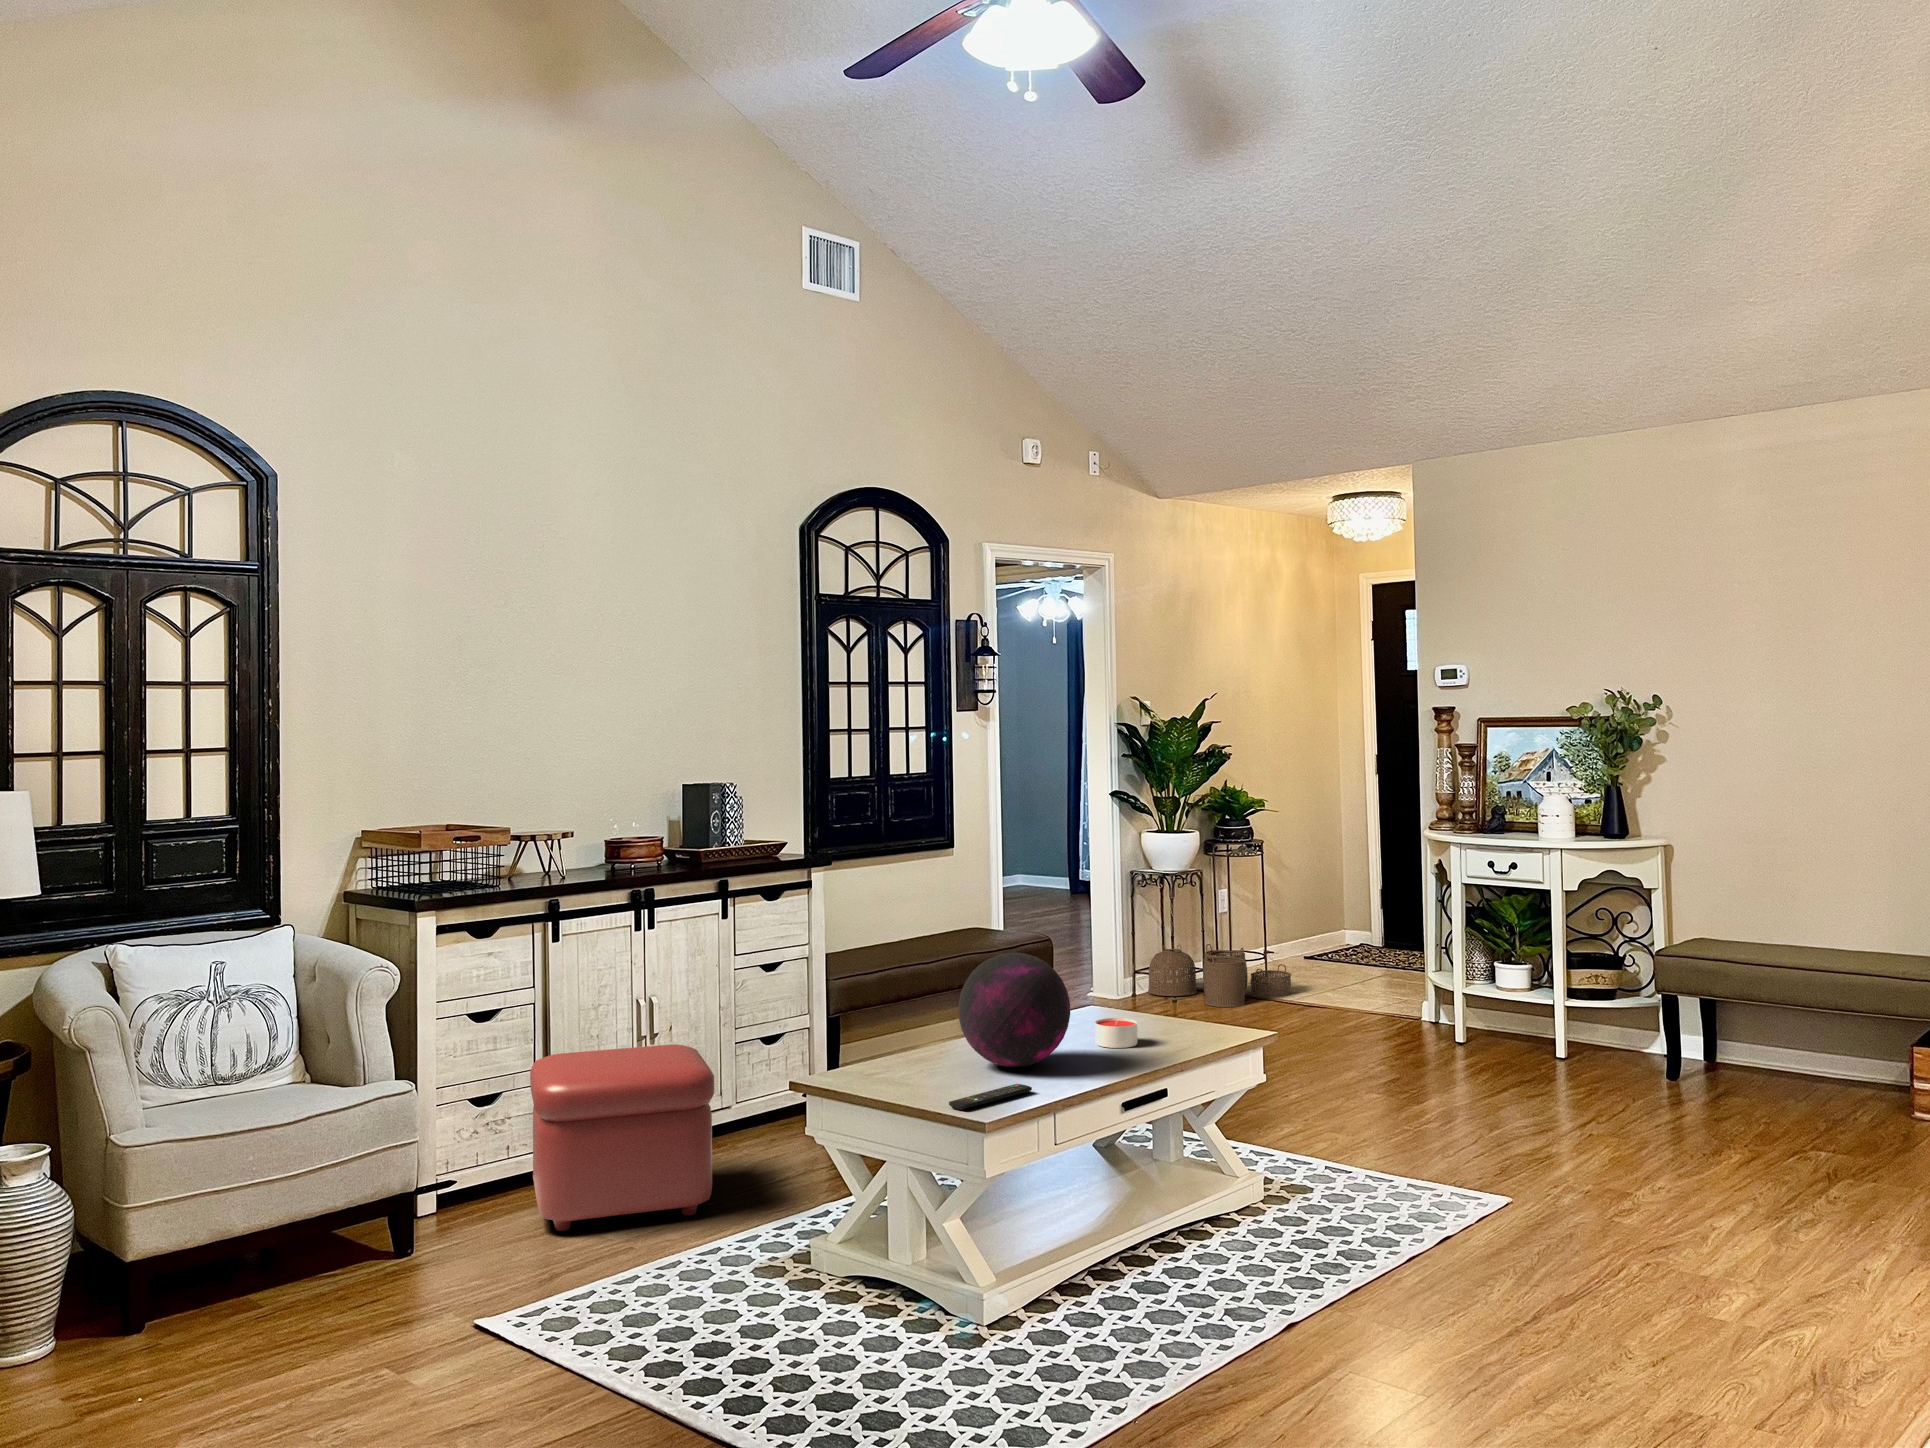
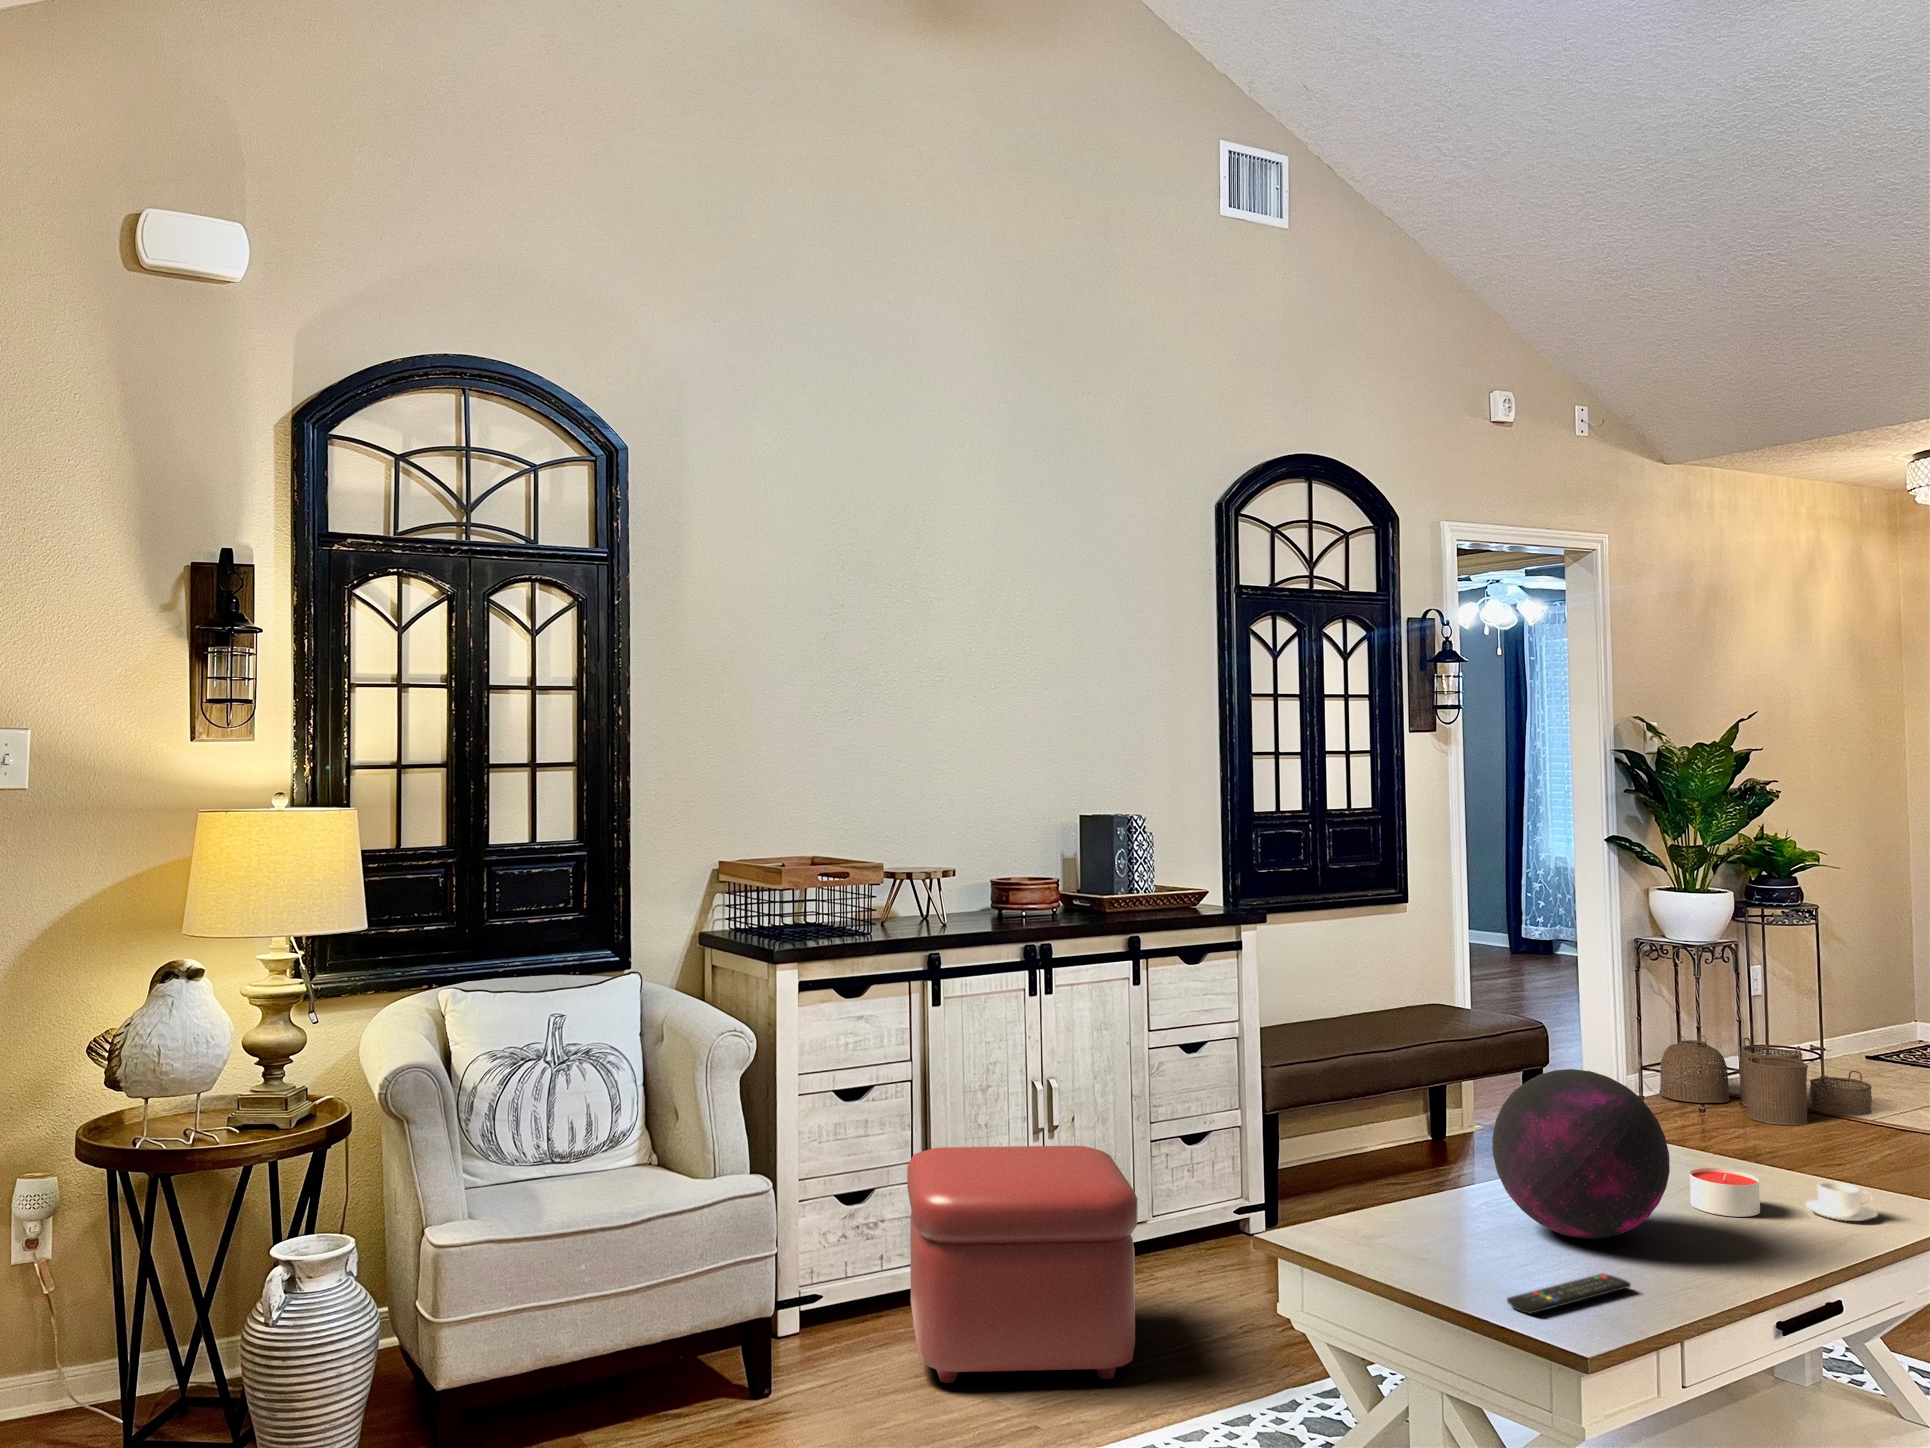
coffee cup: none [1166,1021,1208,1045] -> present [1805,1182,1877,1221]

